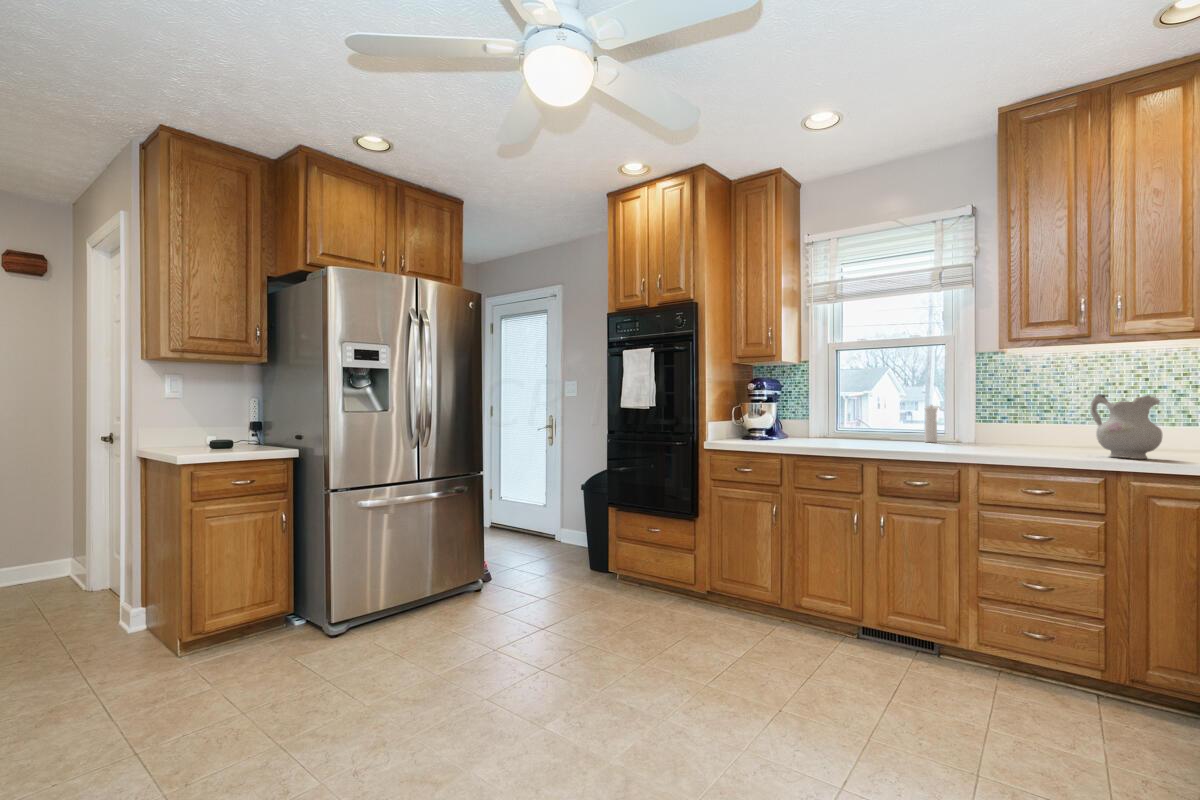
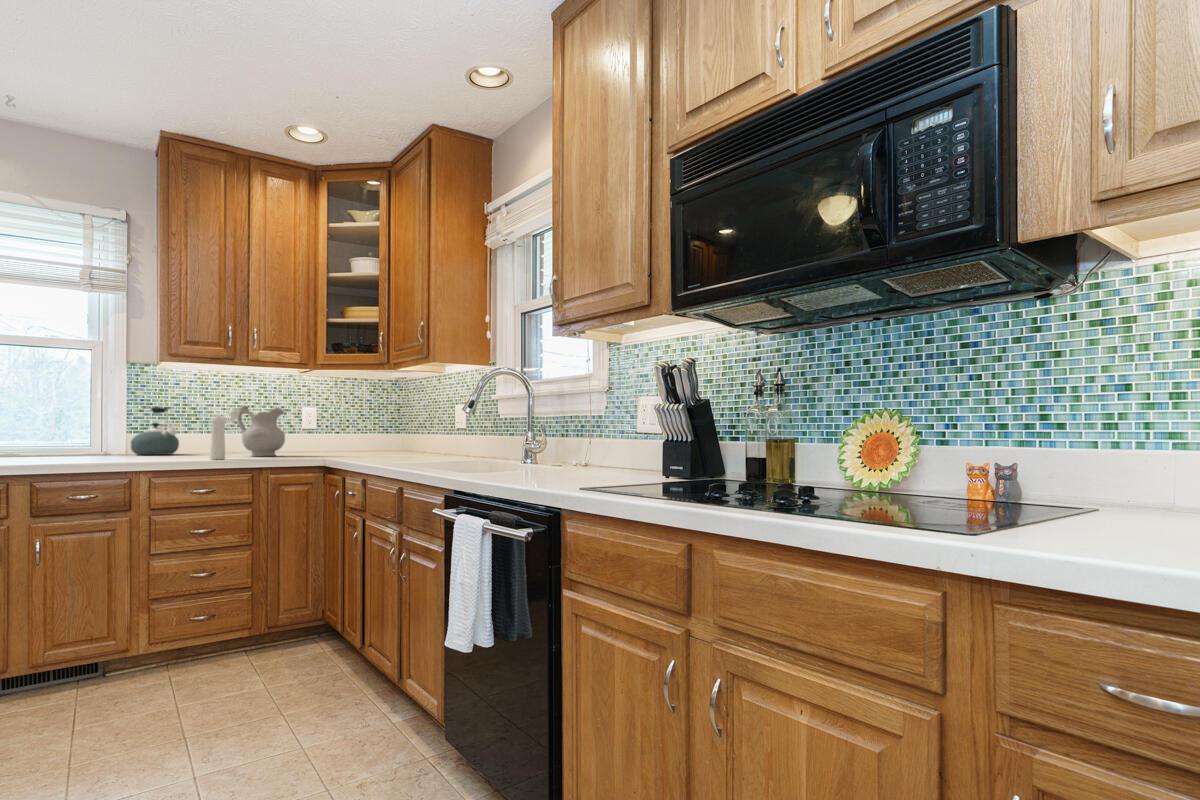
kettle: none [980,397,1031,447] -> present [131,407,179,455]
pepper mill: present [924,405,942,443] -> present [210,410,240,460]

